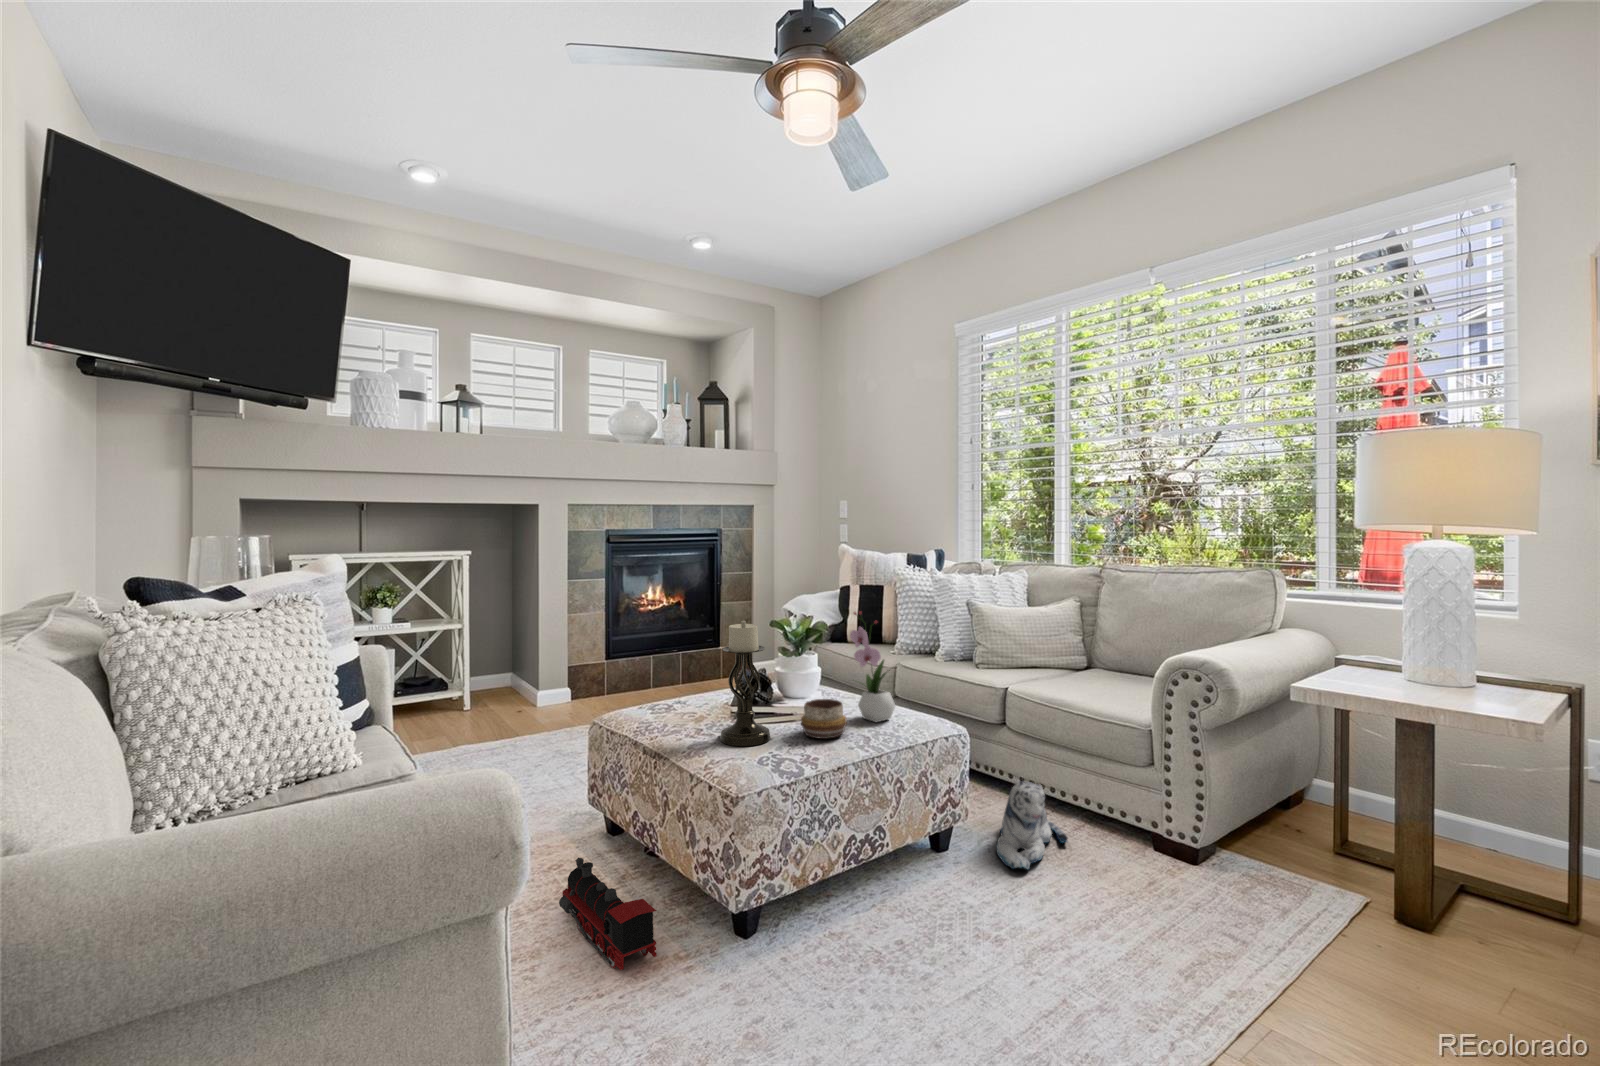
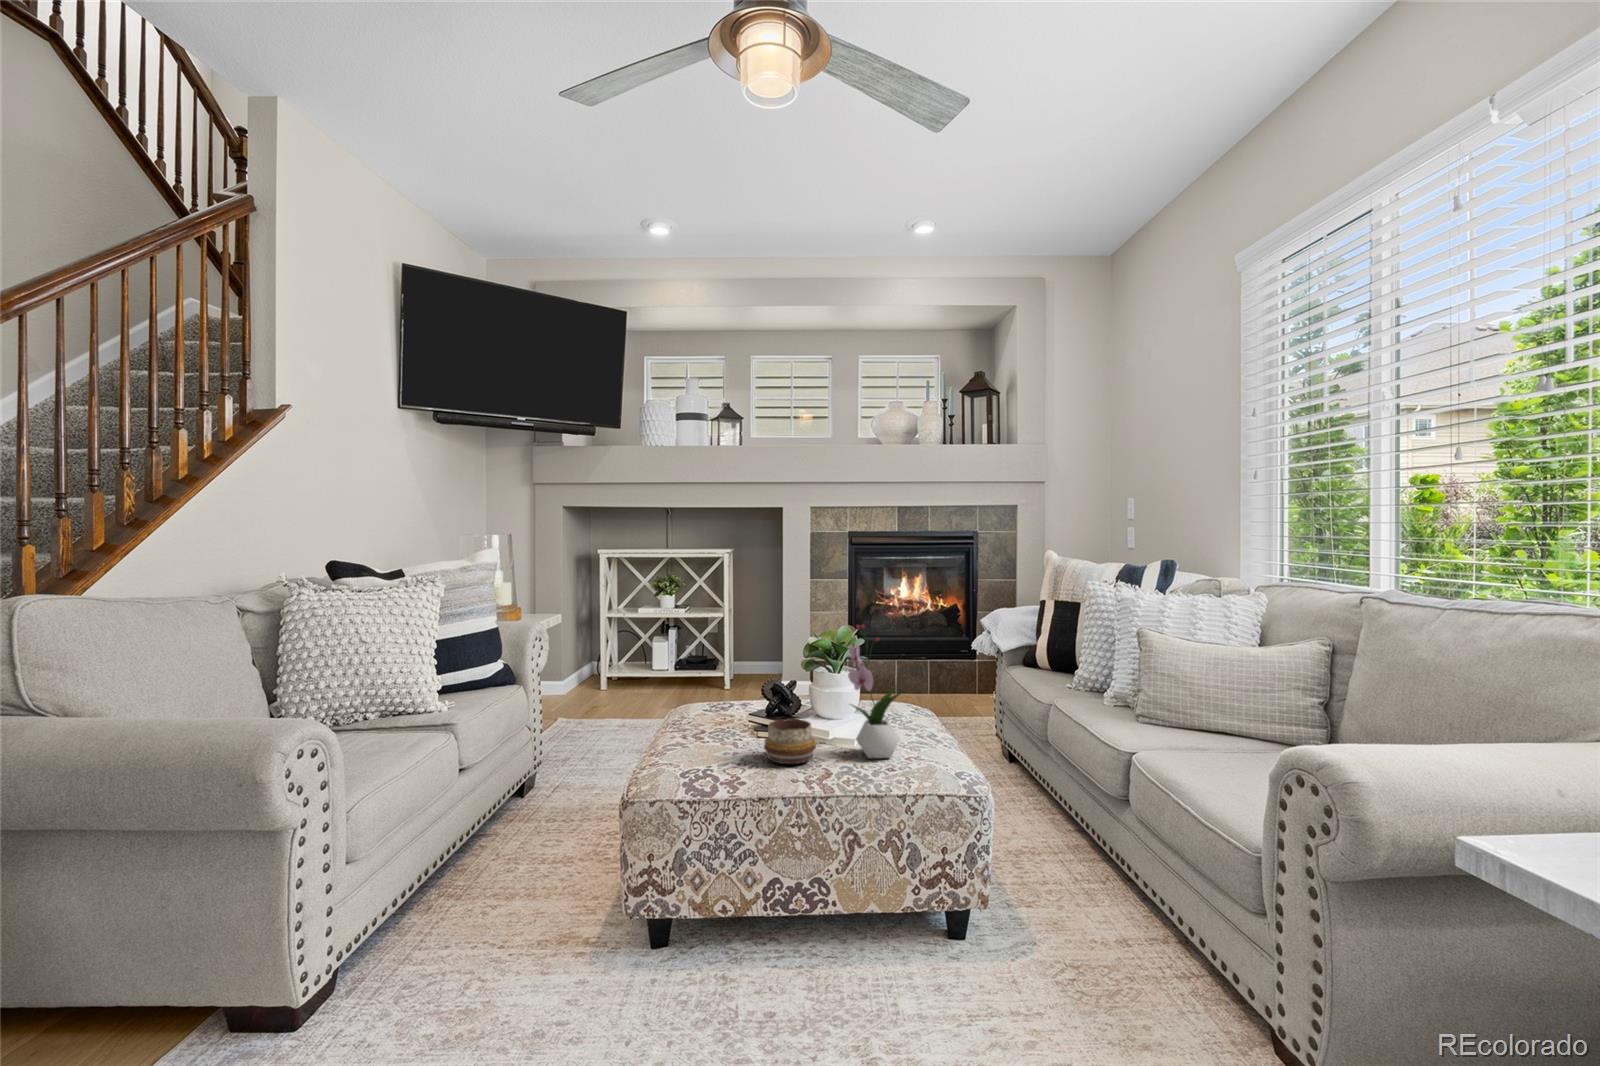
candle holder: present [720,621,771,746] -> none [686,622,741,756]
plush toy: present [996,781,1067,869] -> none [992,871,1130,992]
toy train: present [559,858,657,970] -> none [505,831,580,940]

